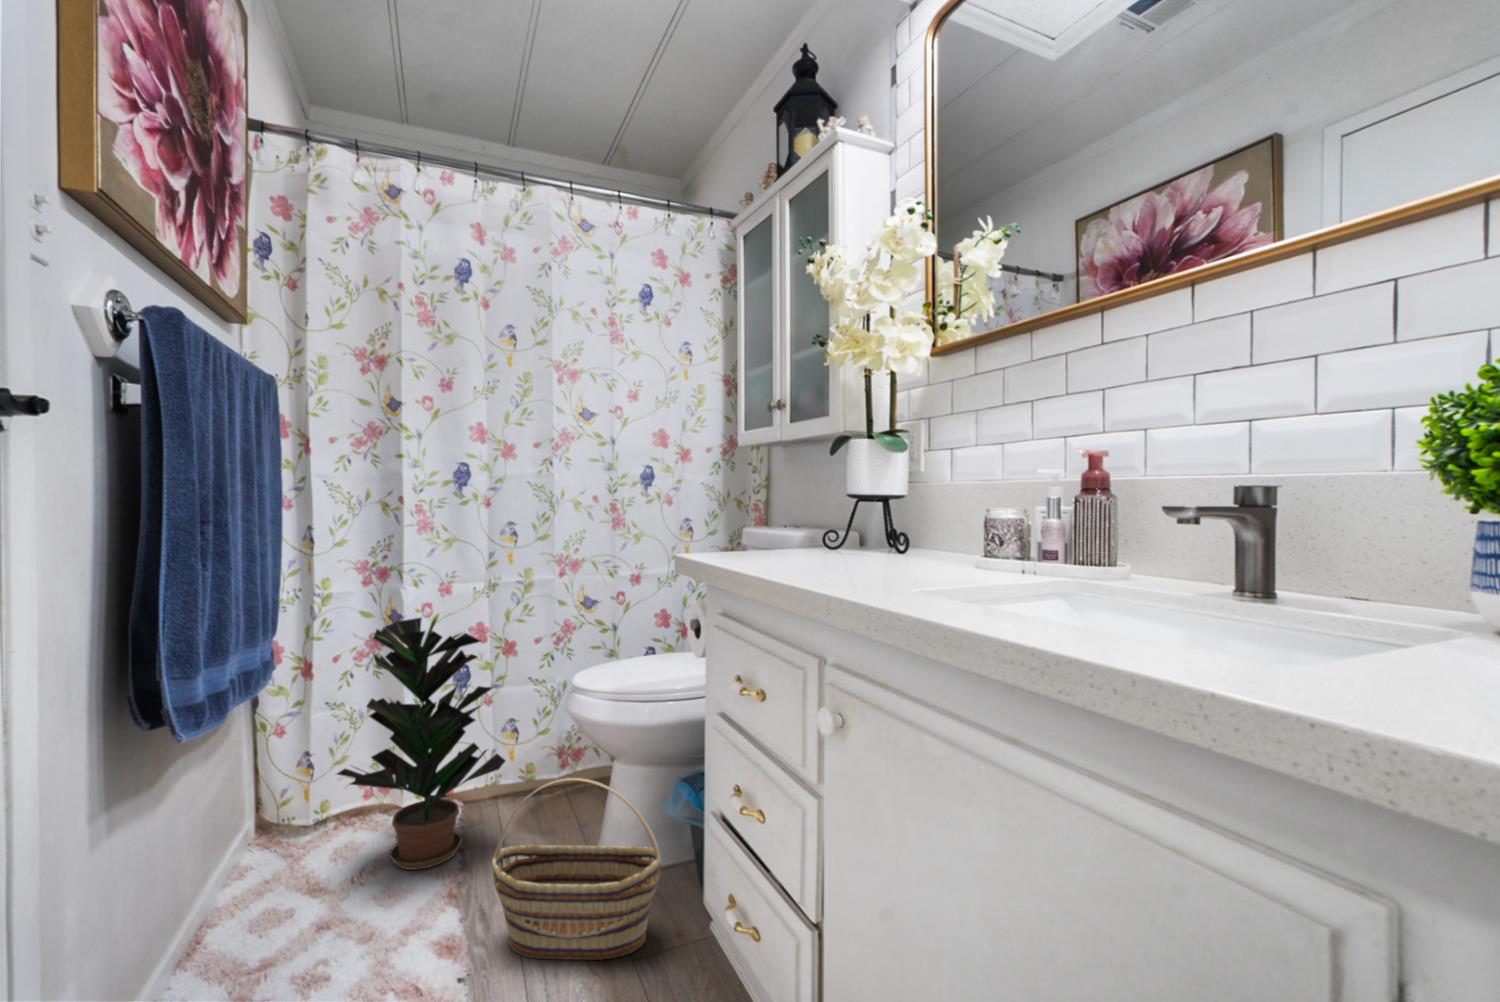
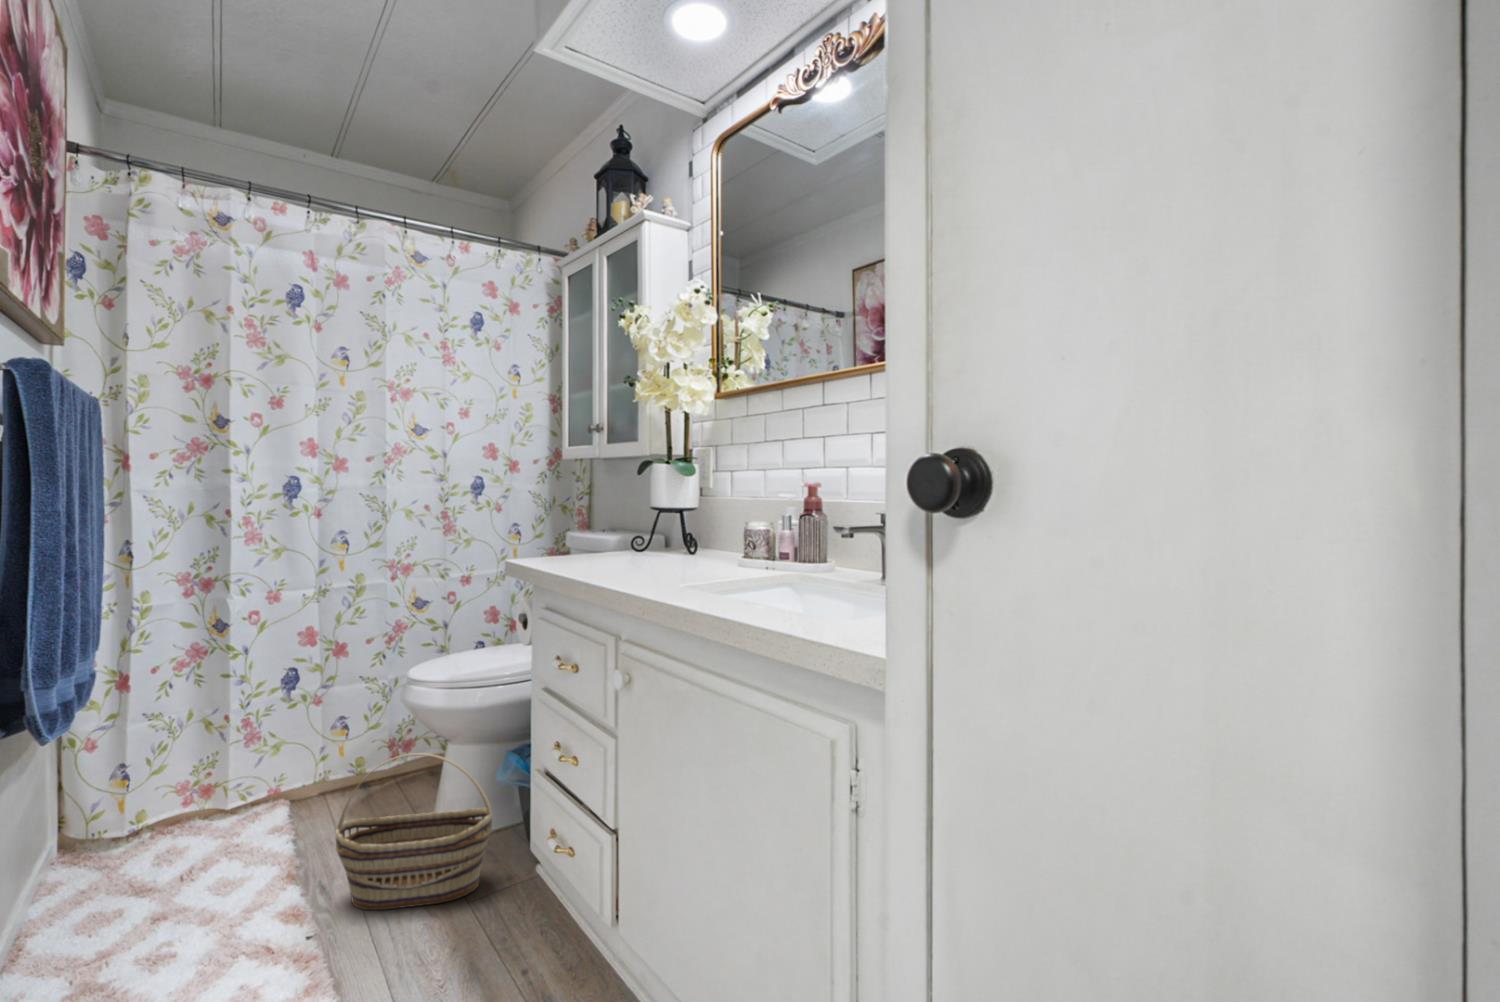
potted plant: present [337,618,505,870] -> none [164,622,342,860]

